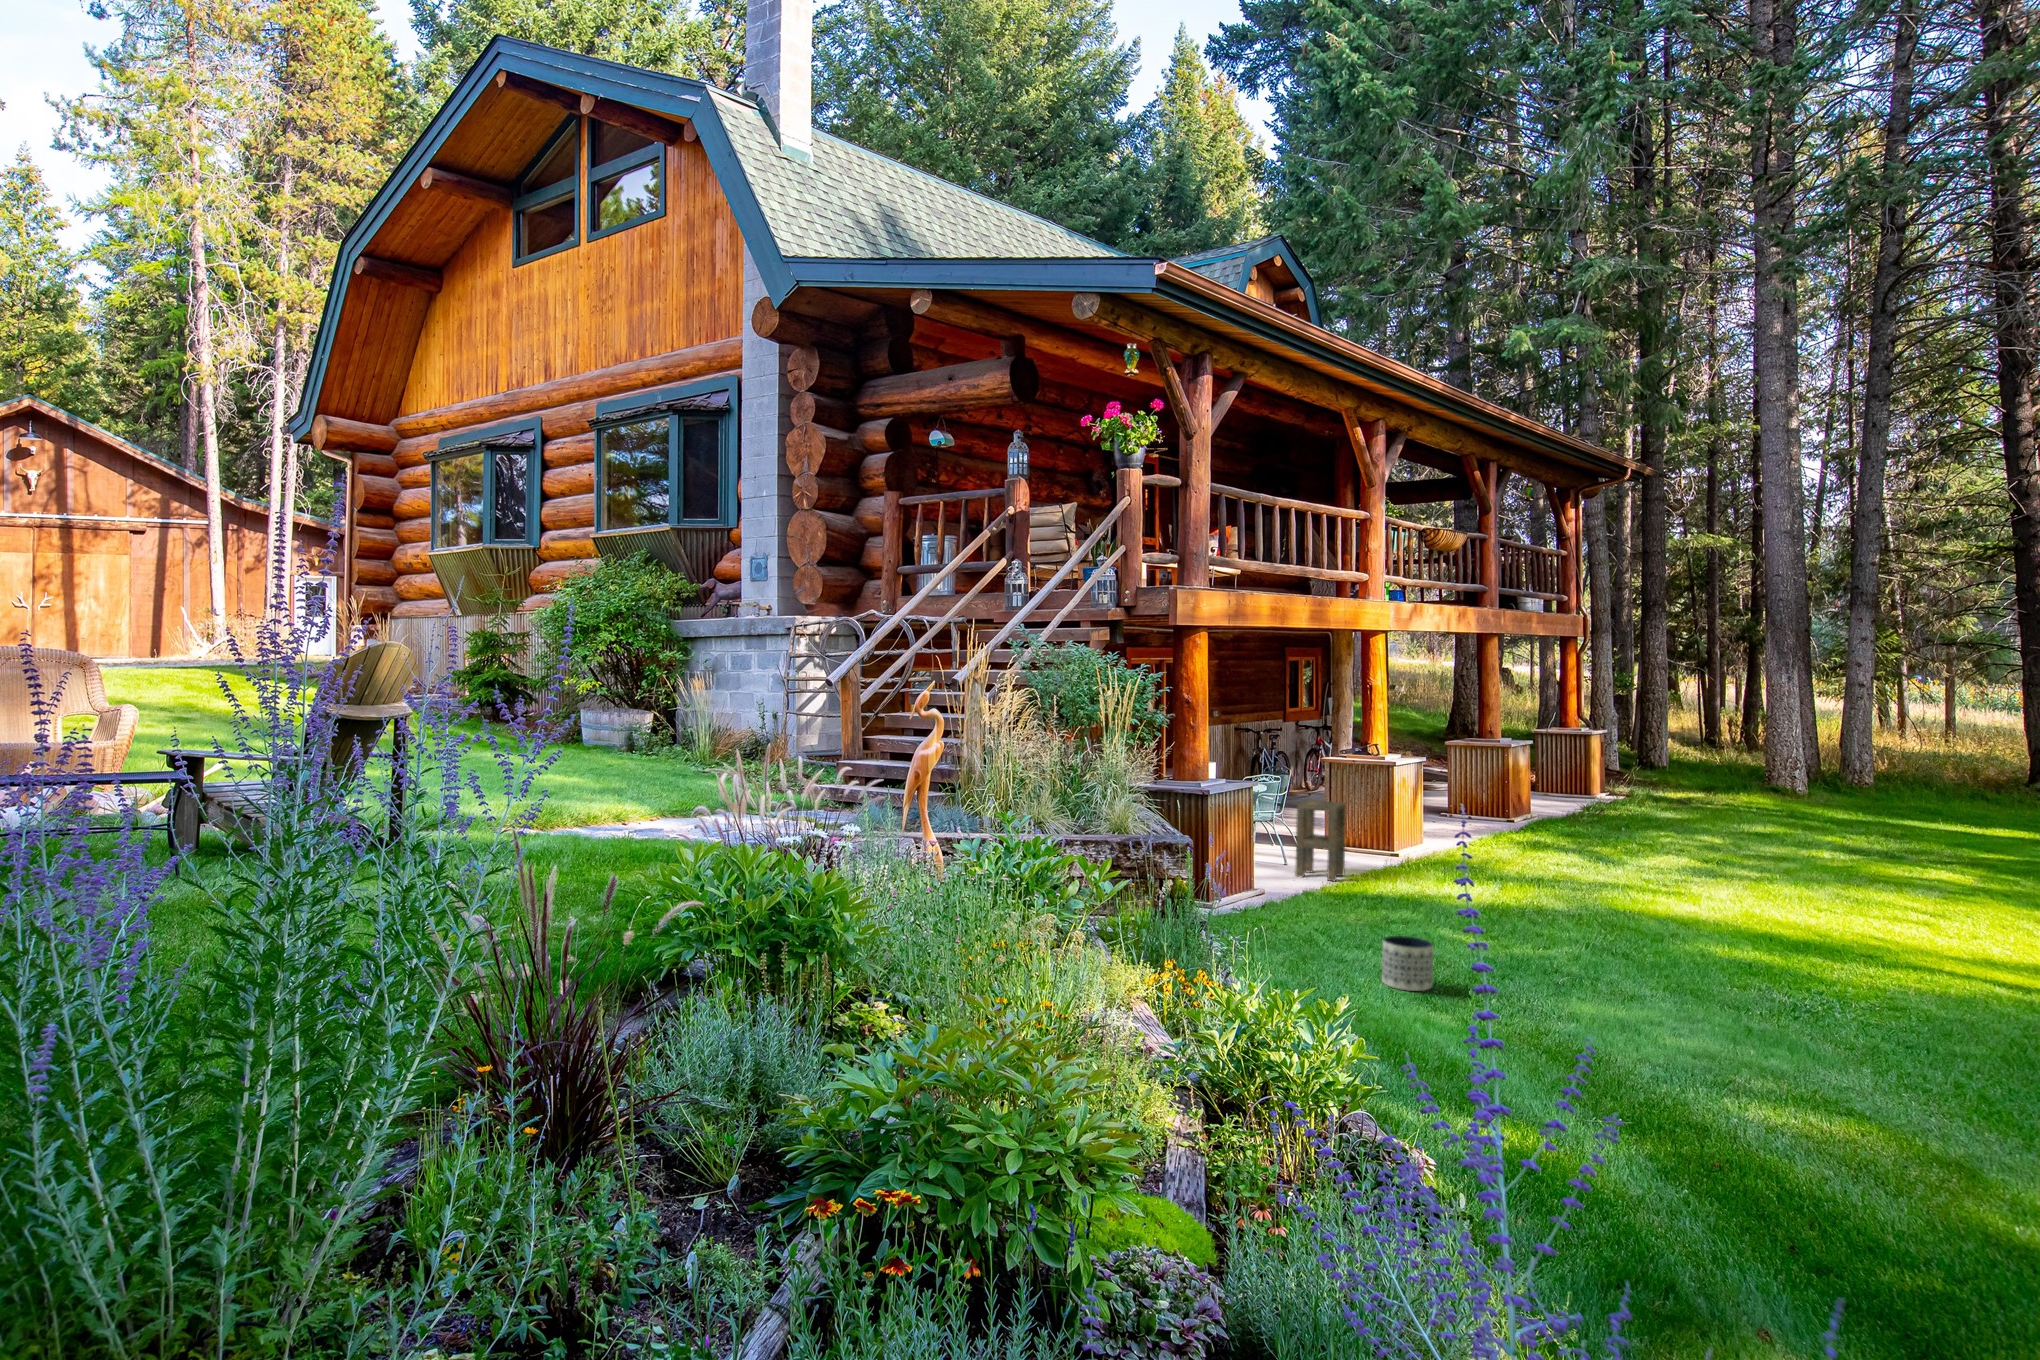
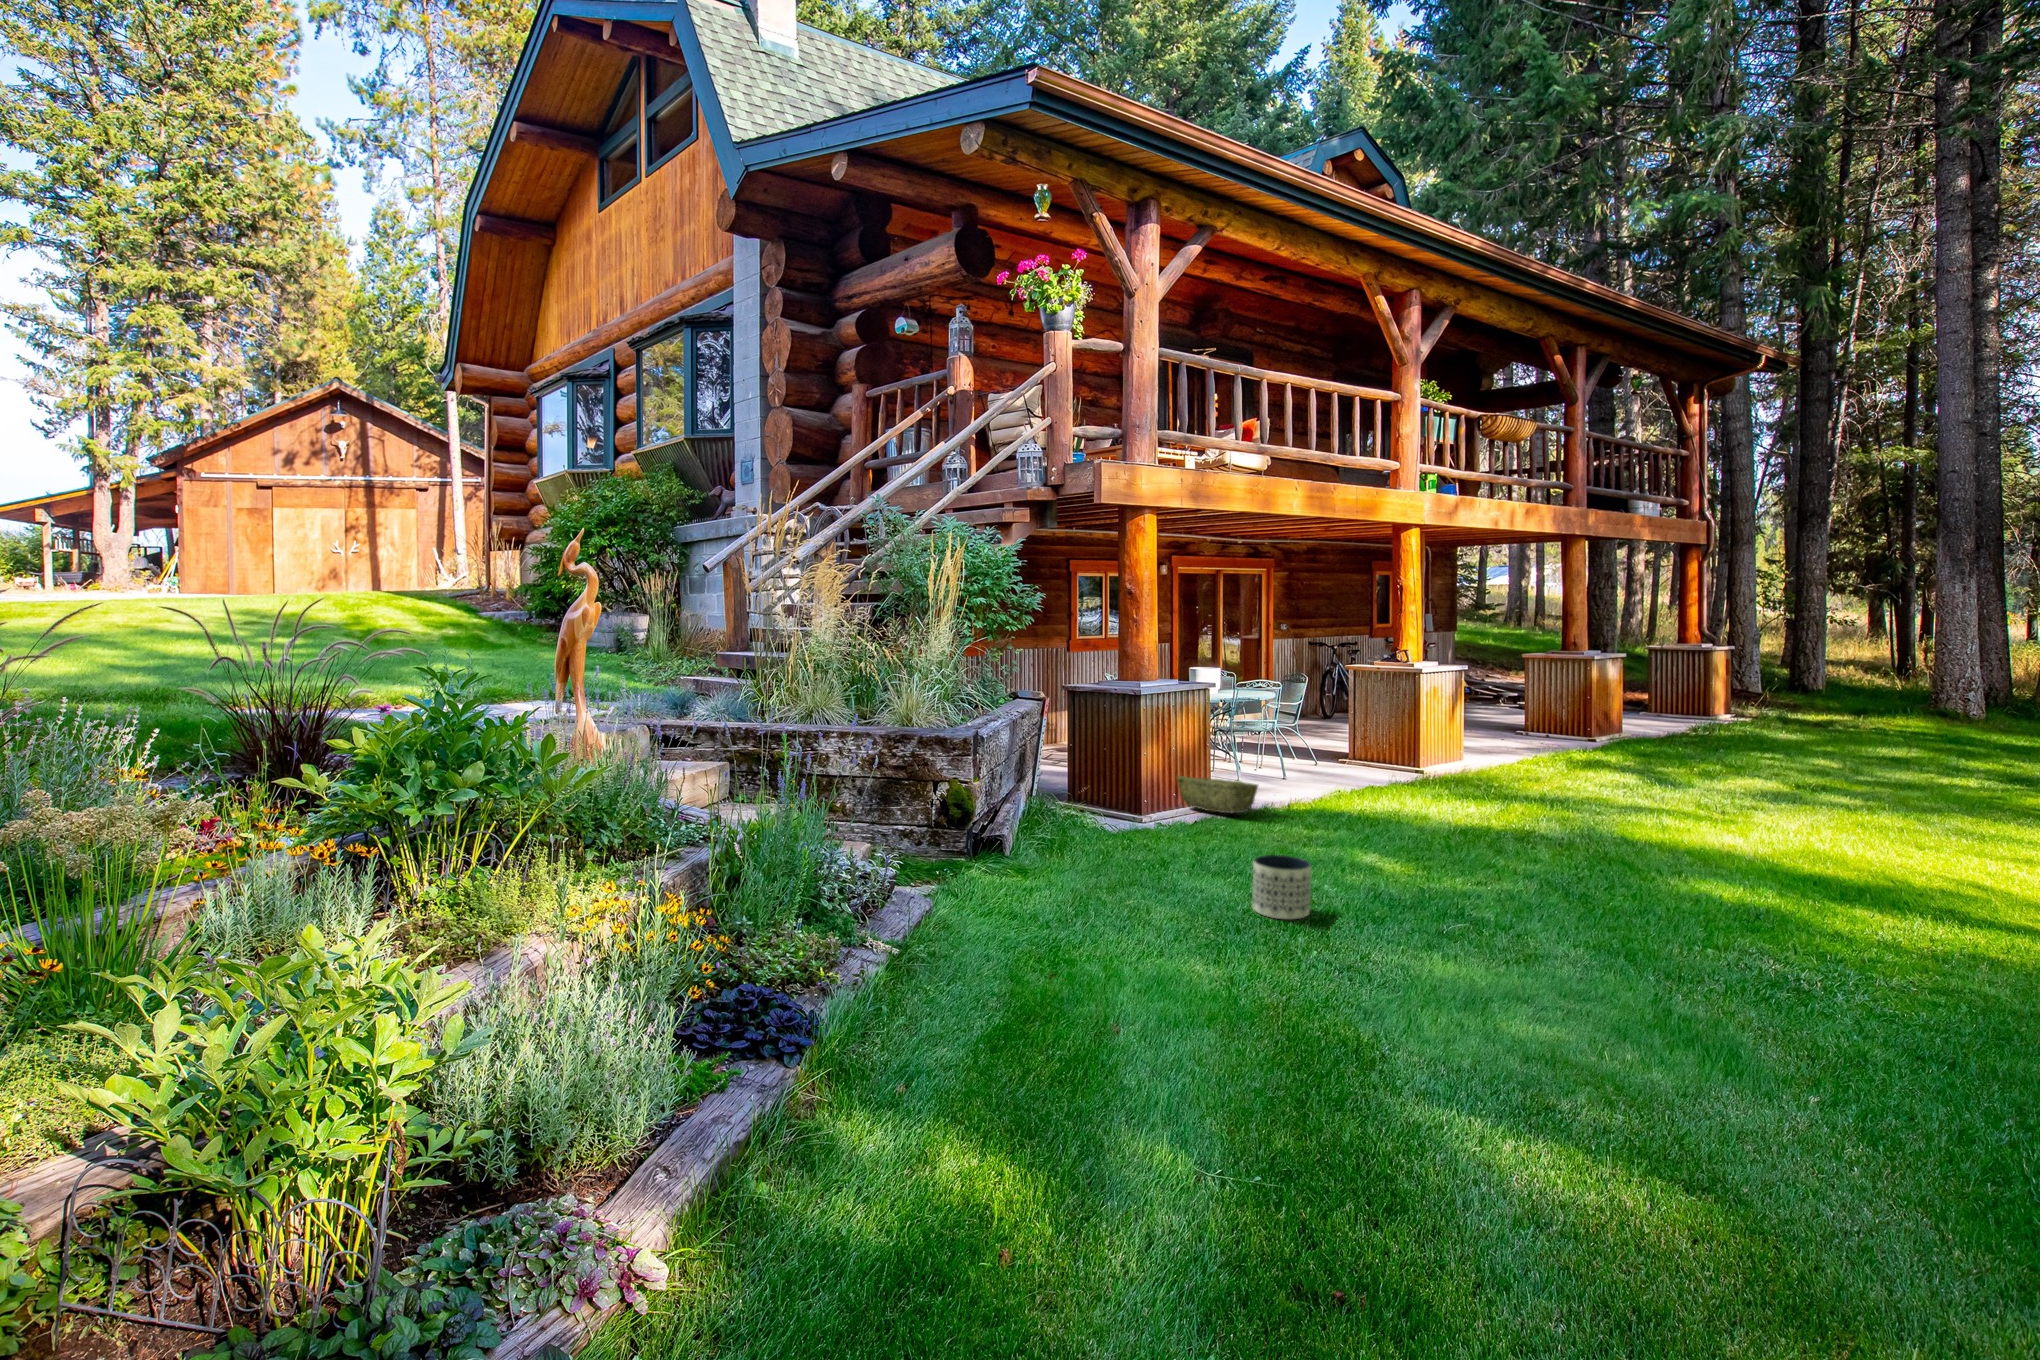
side table: present [1295,800,1346,881] -> none [1276,707,1335,794]
woven basket: none [1230,867,1307,903] -> present [1177,776,1258,813]

